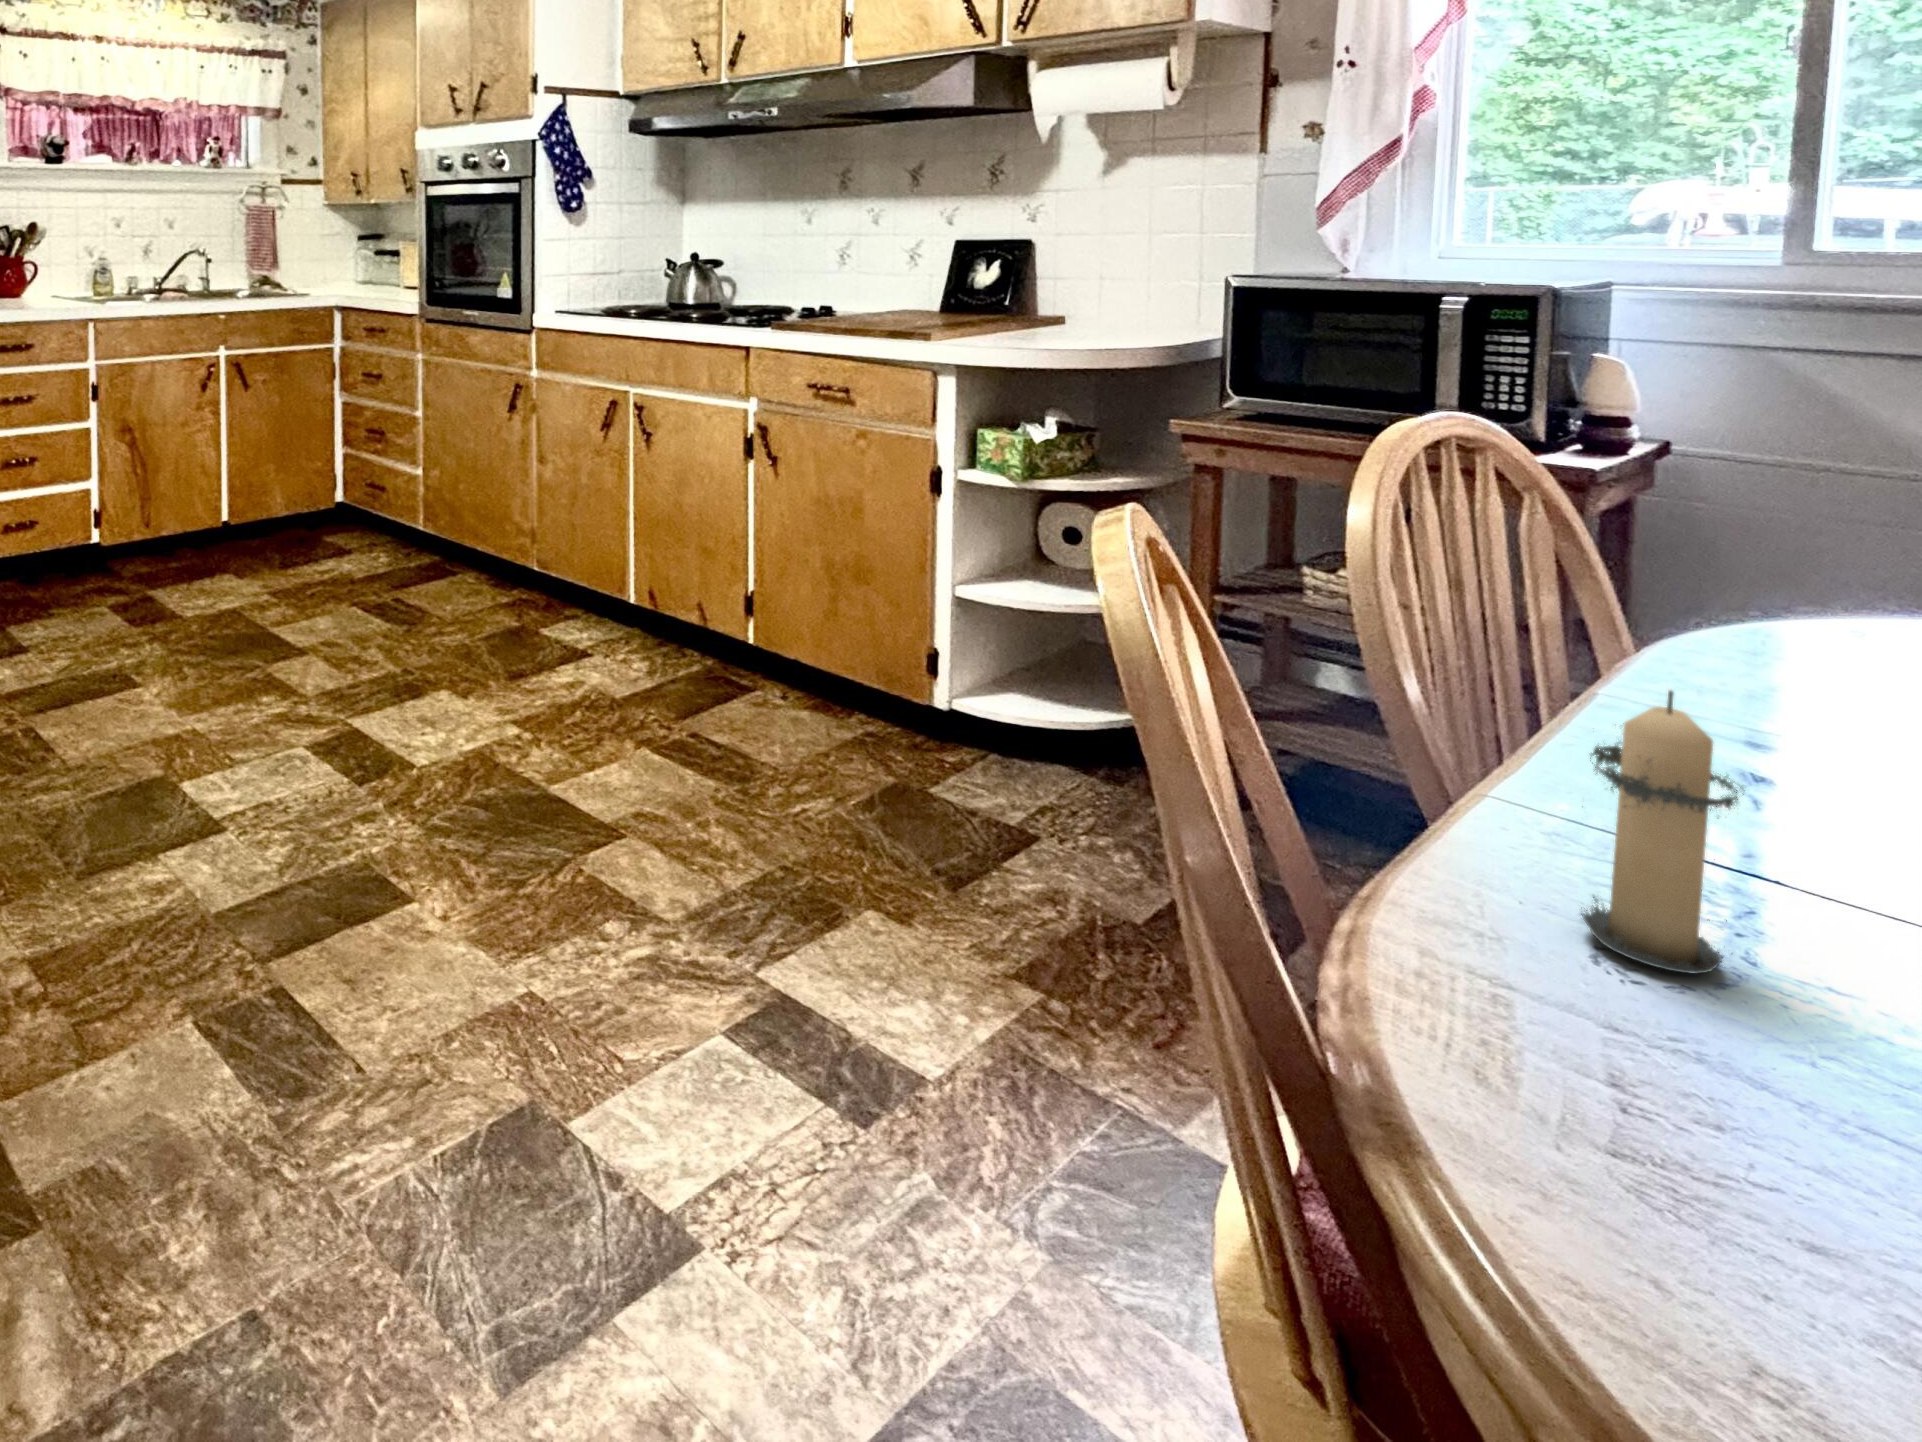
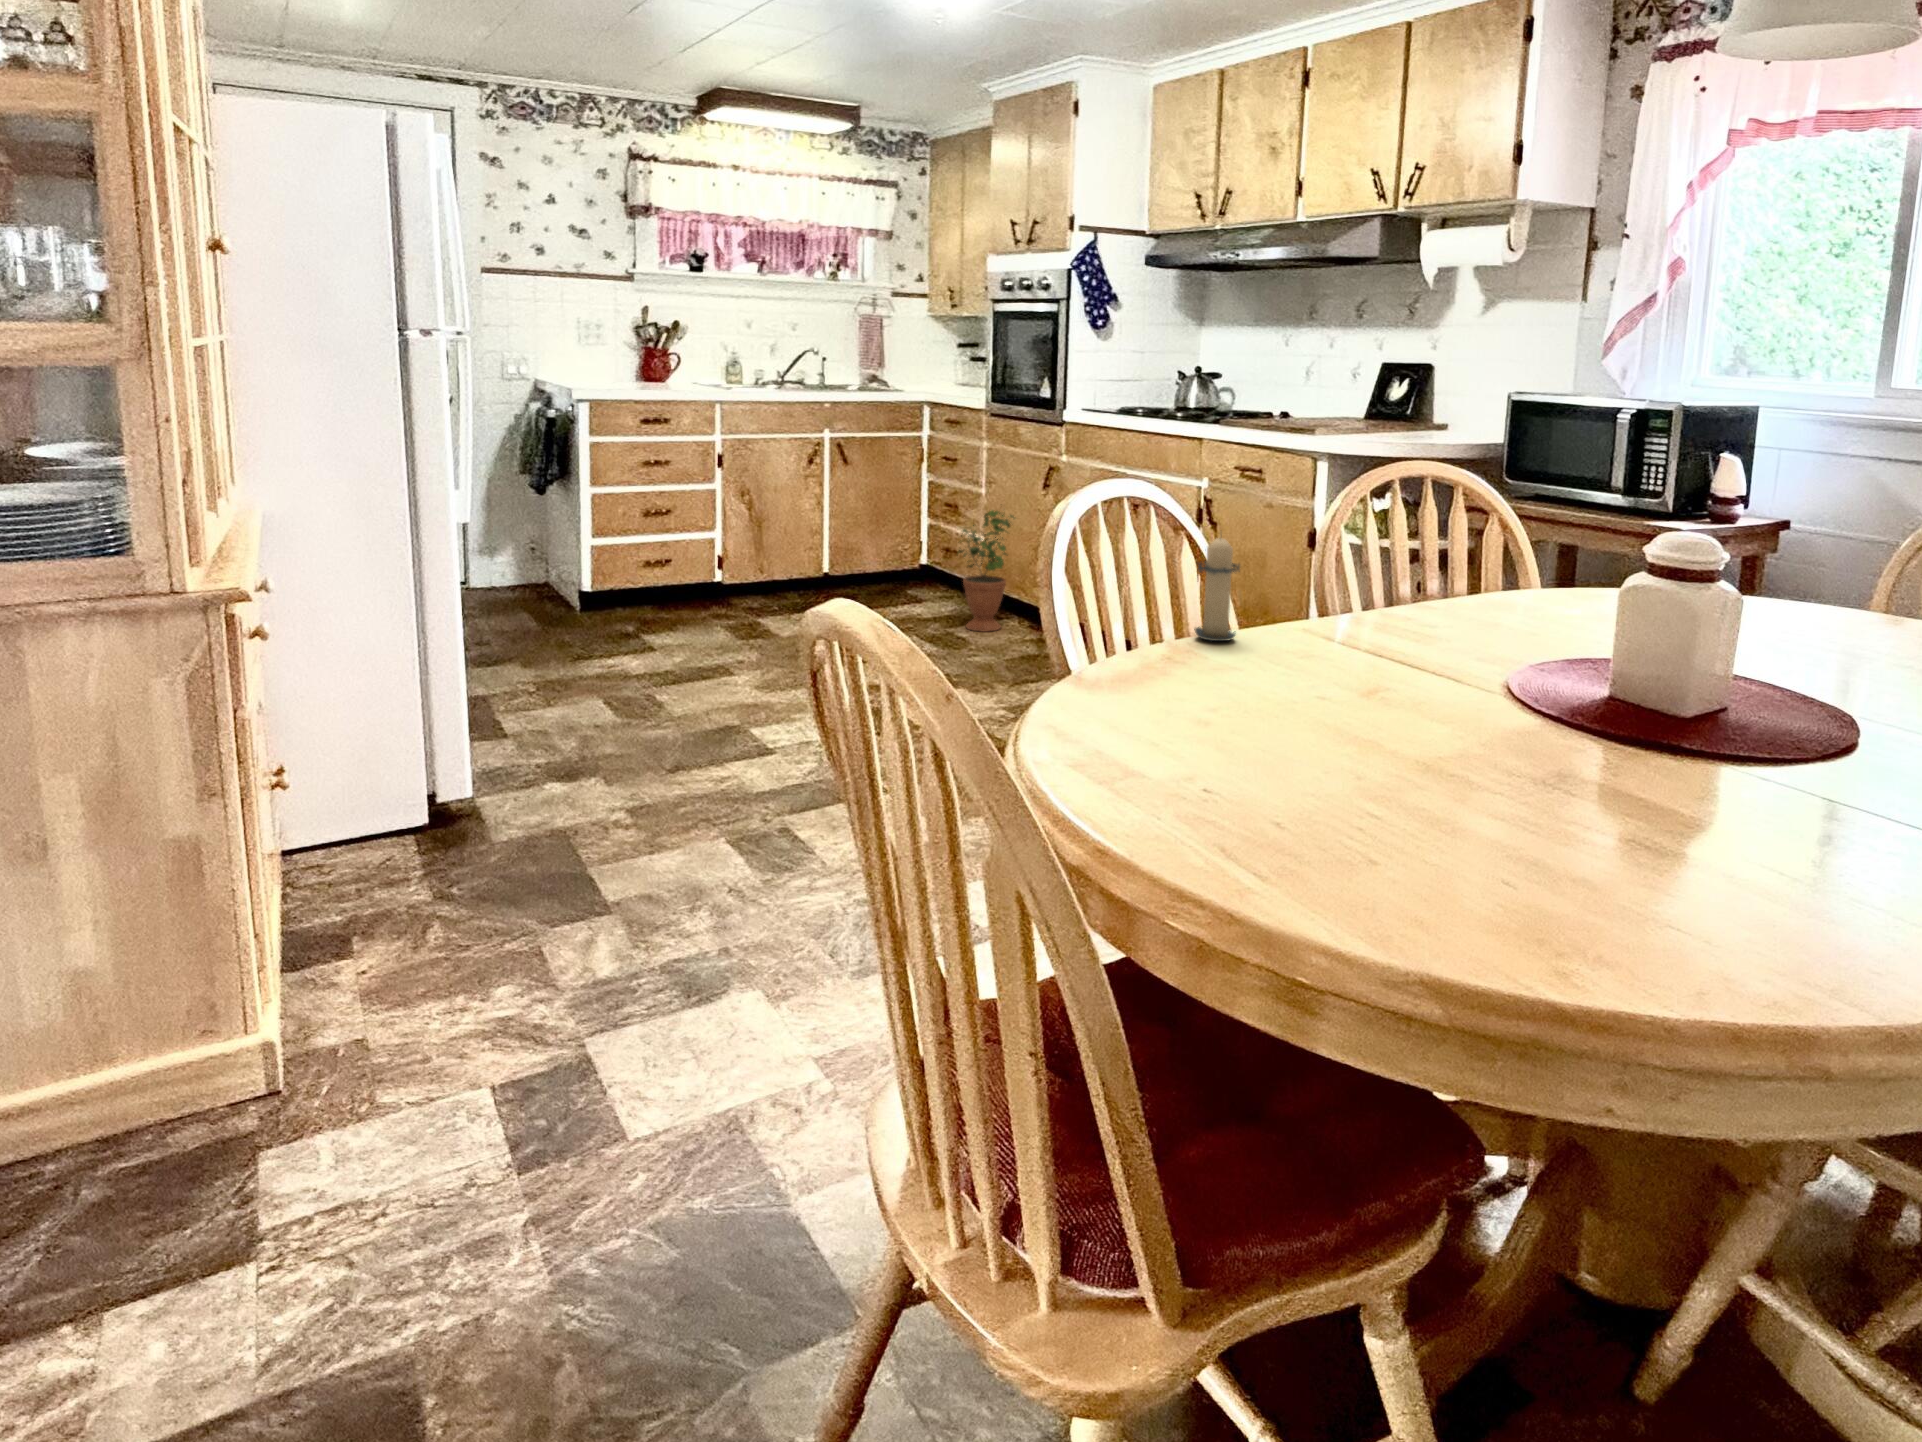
potted plant: none [401,432,473,593] -> present [958,510,1015,632]

